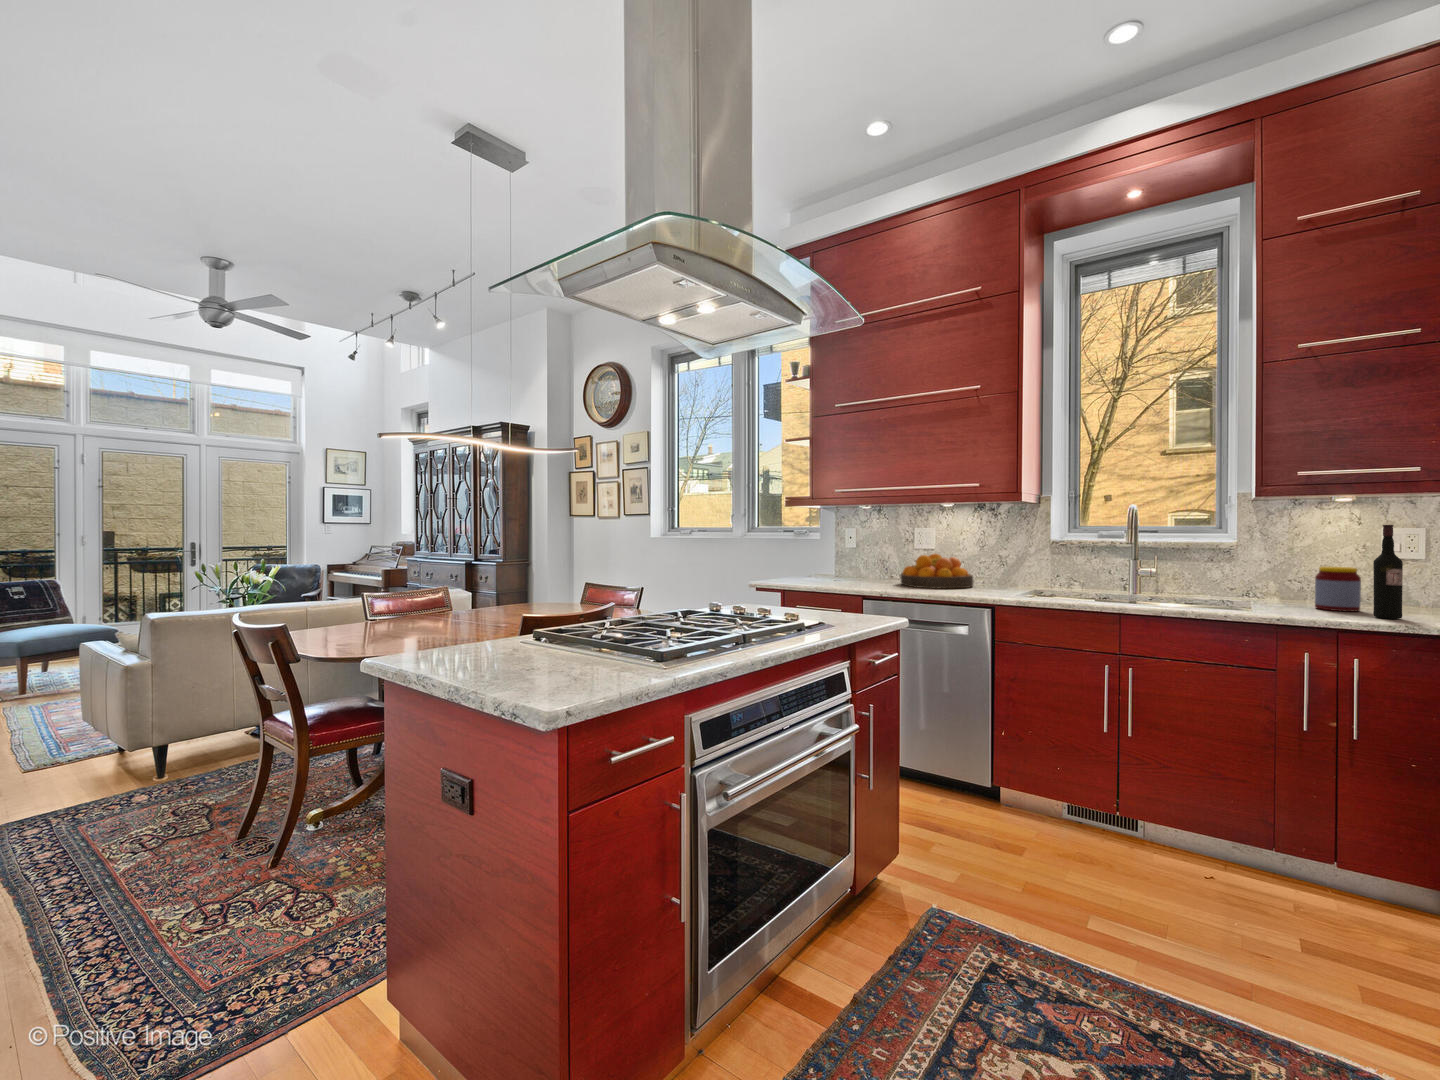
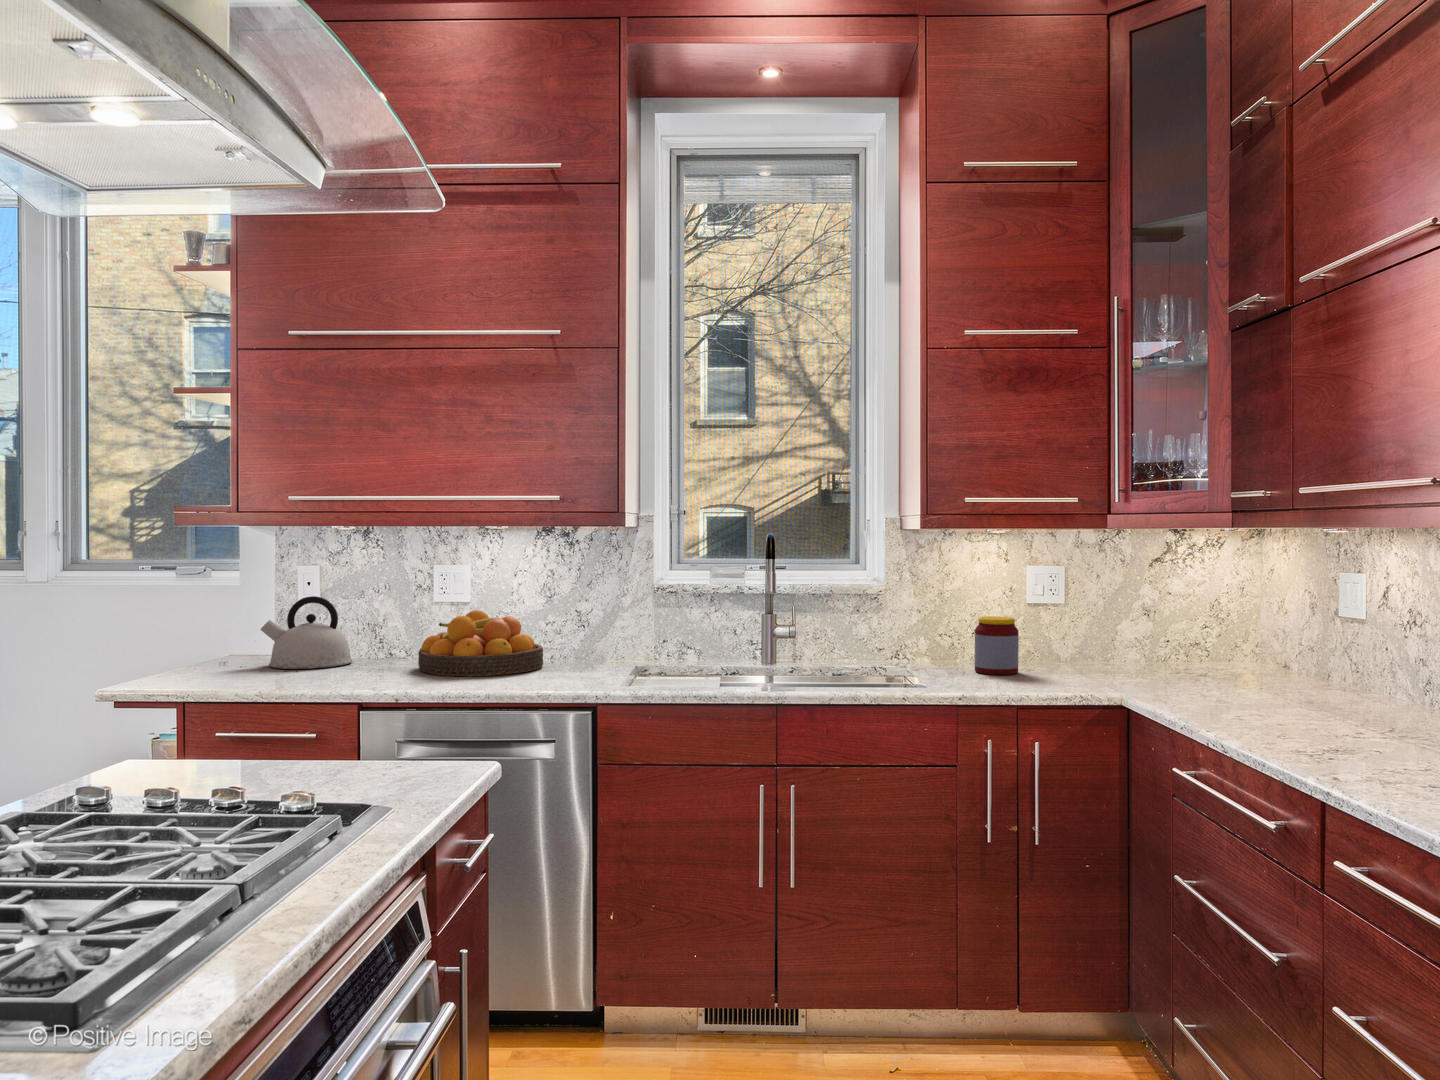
wine bottle: present [1373,525,1403,619] -> none [1041,566,1068,684]
kettle: none [824,544,869,581] -> present [261,596,353,669]

